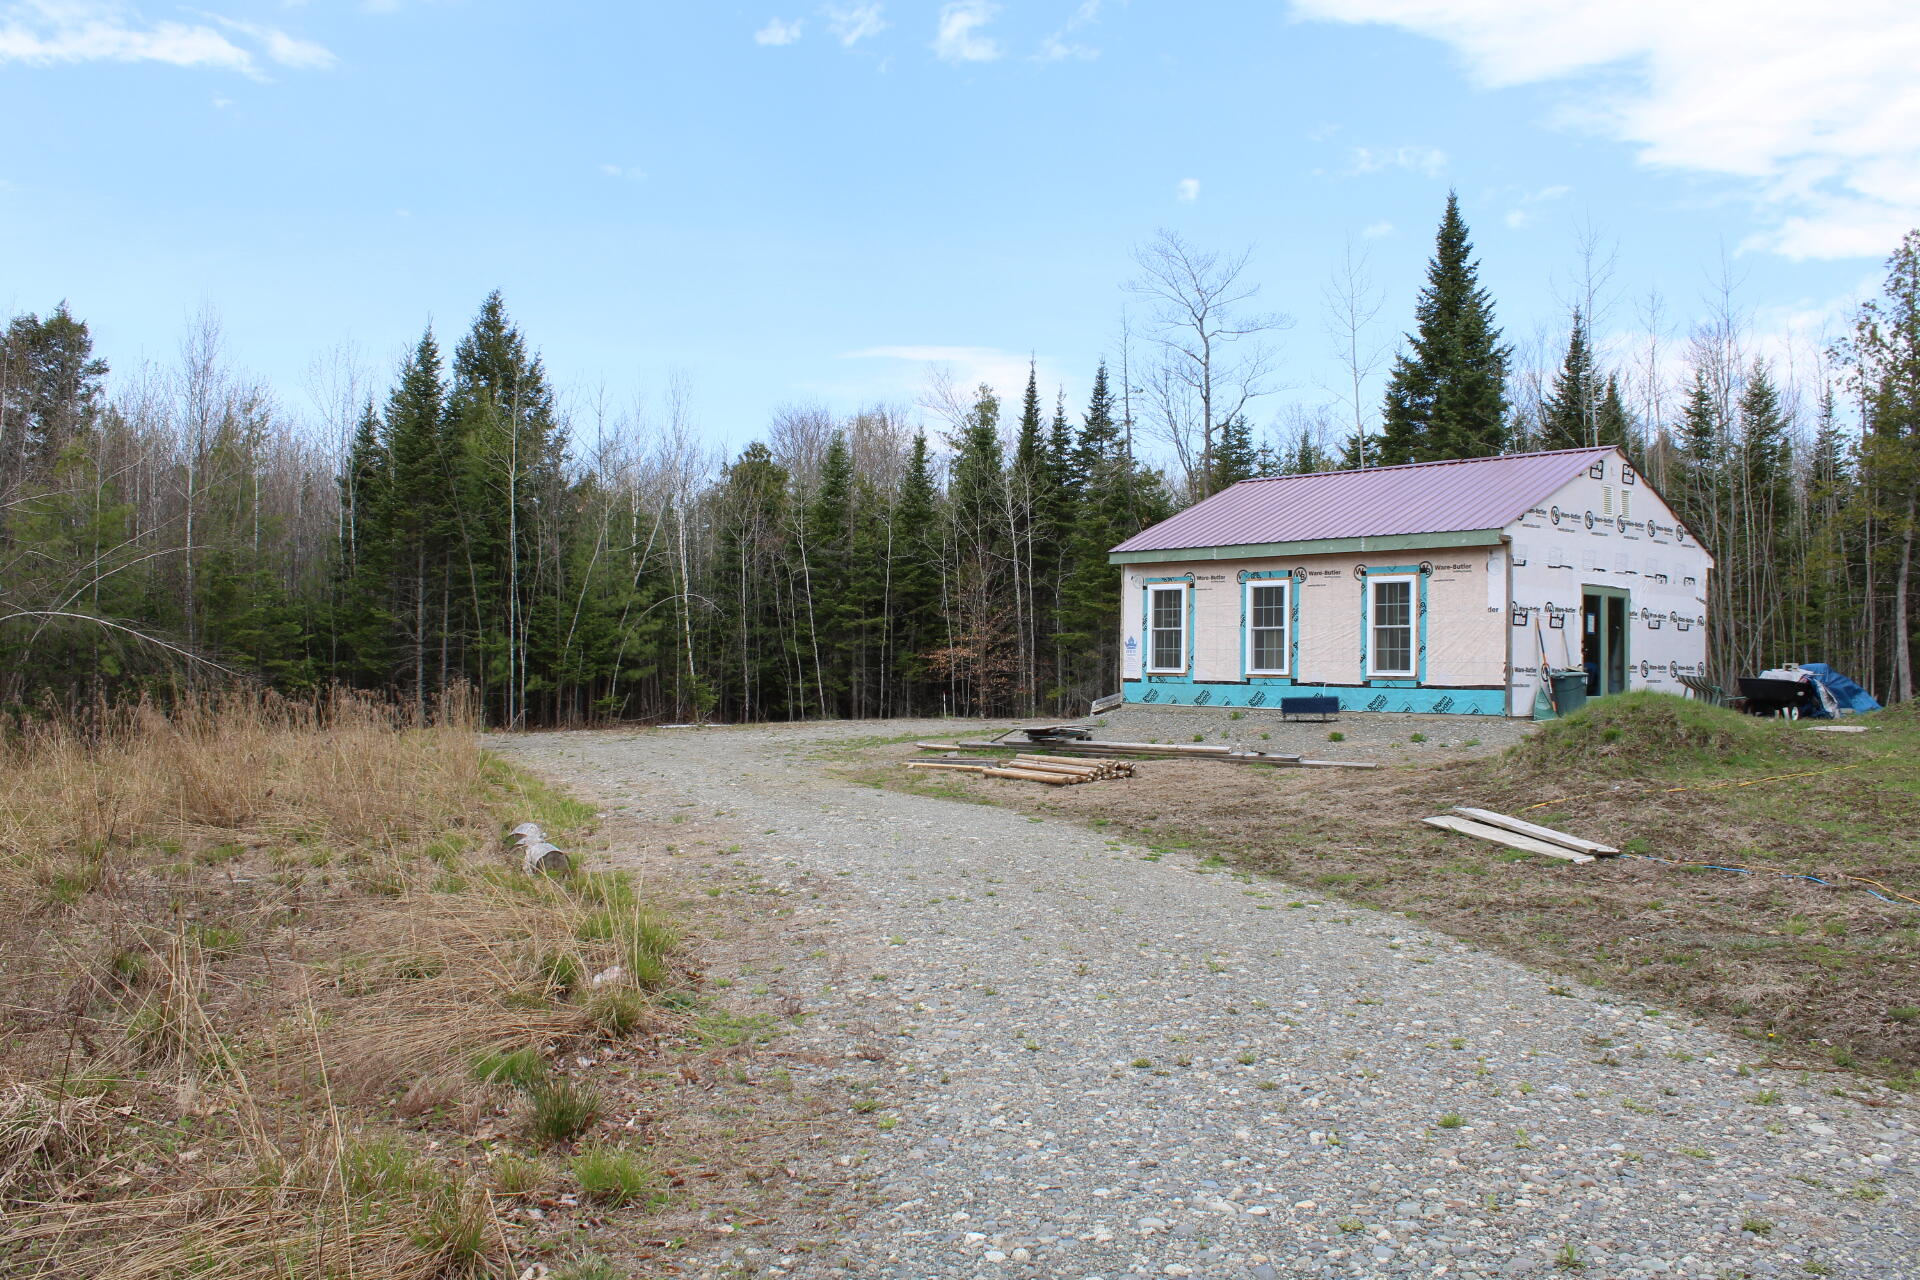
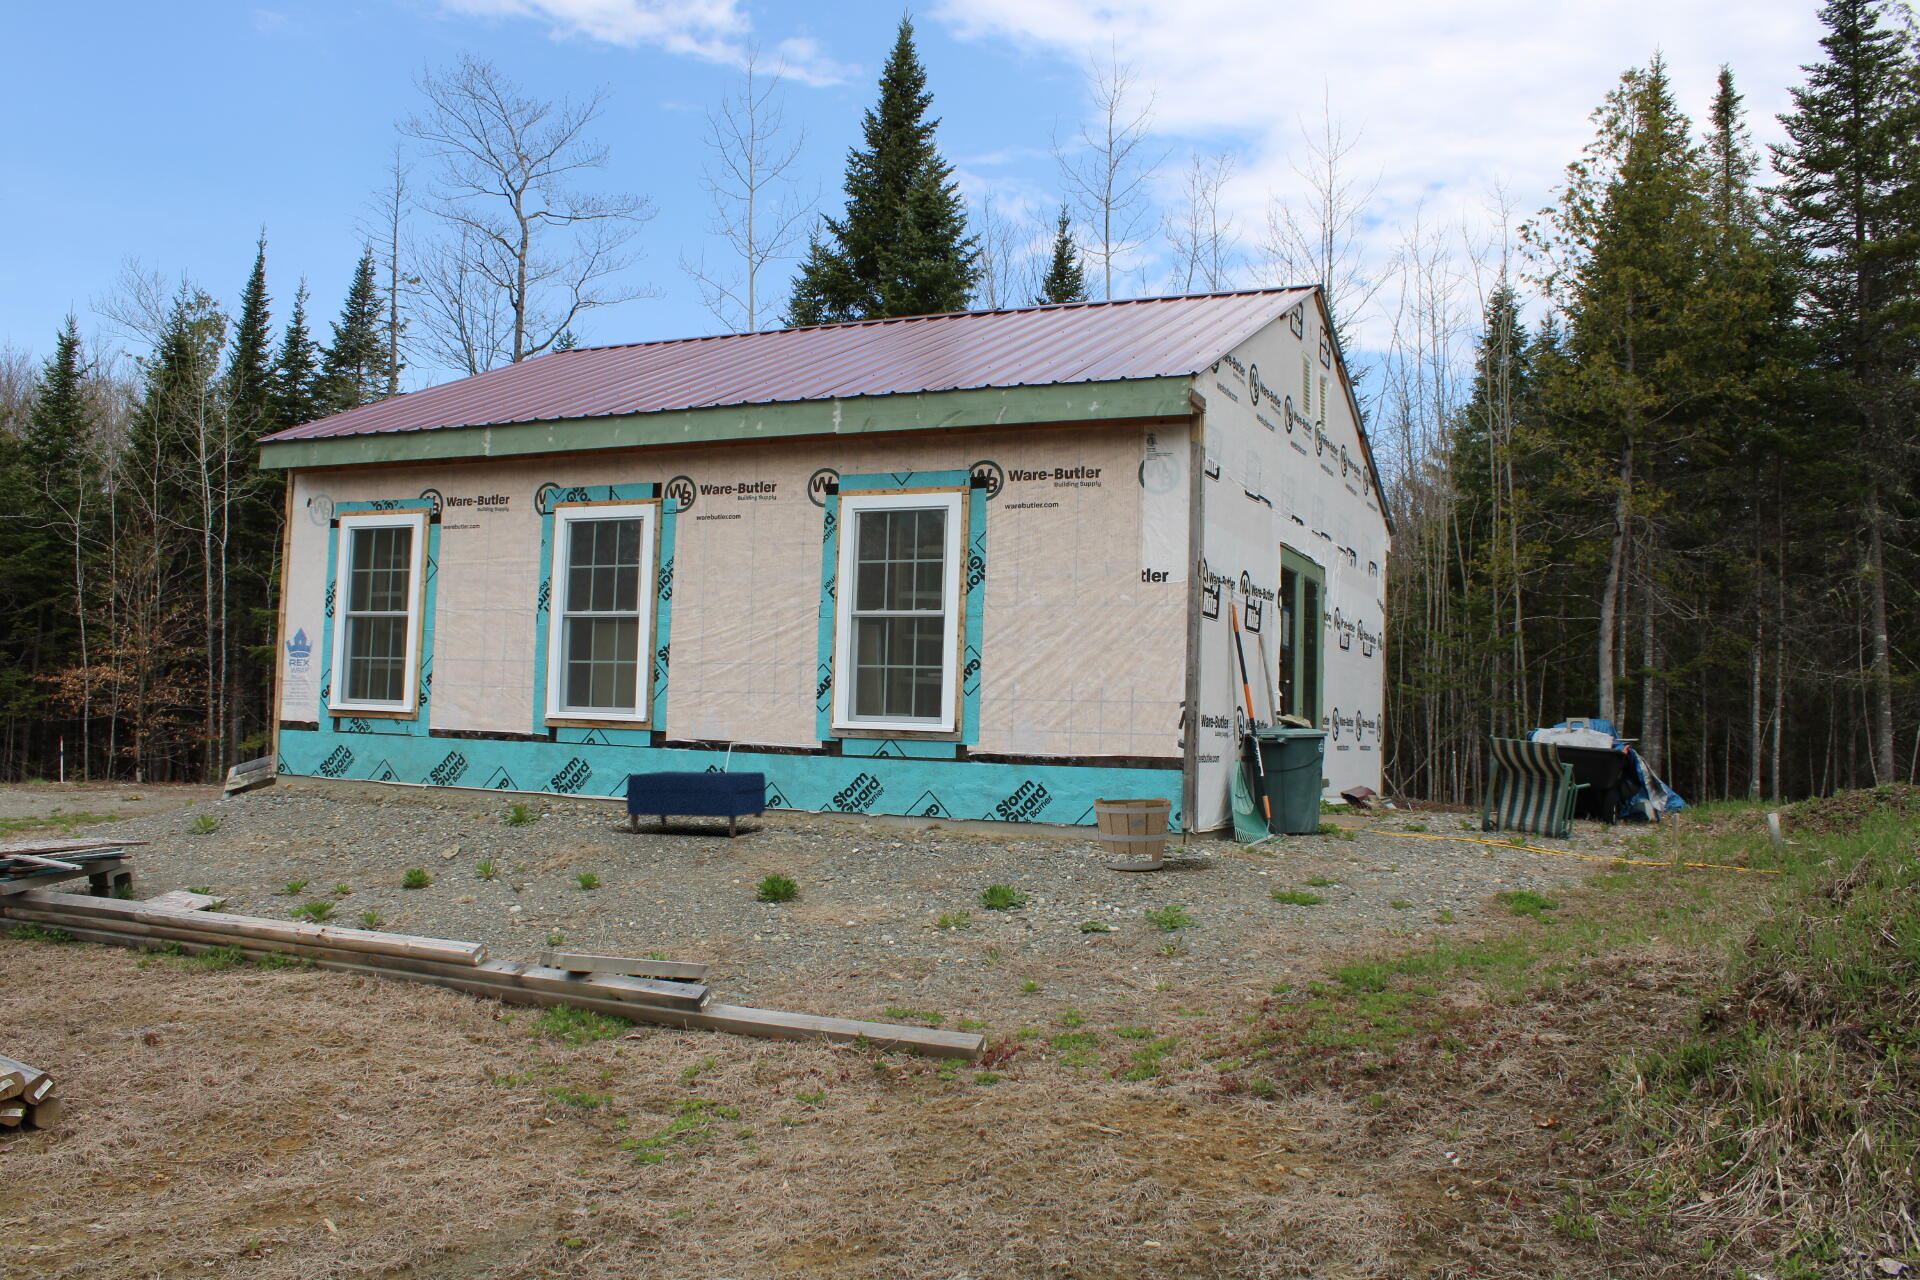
wooden bucket: none [1464,702,1498,730] -> present [1093,797,1173,870]

